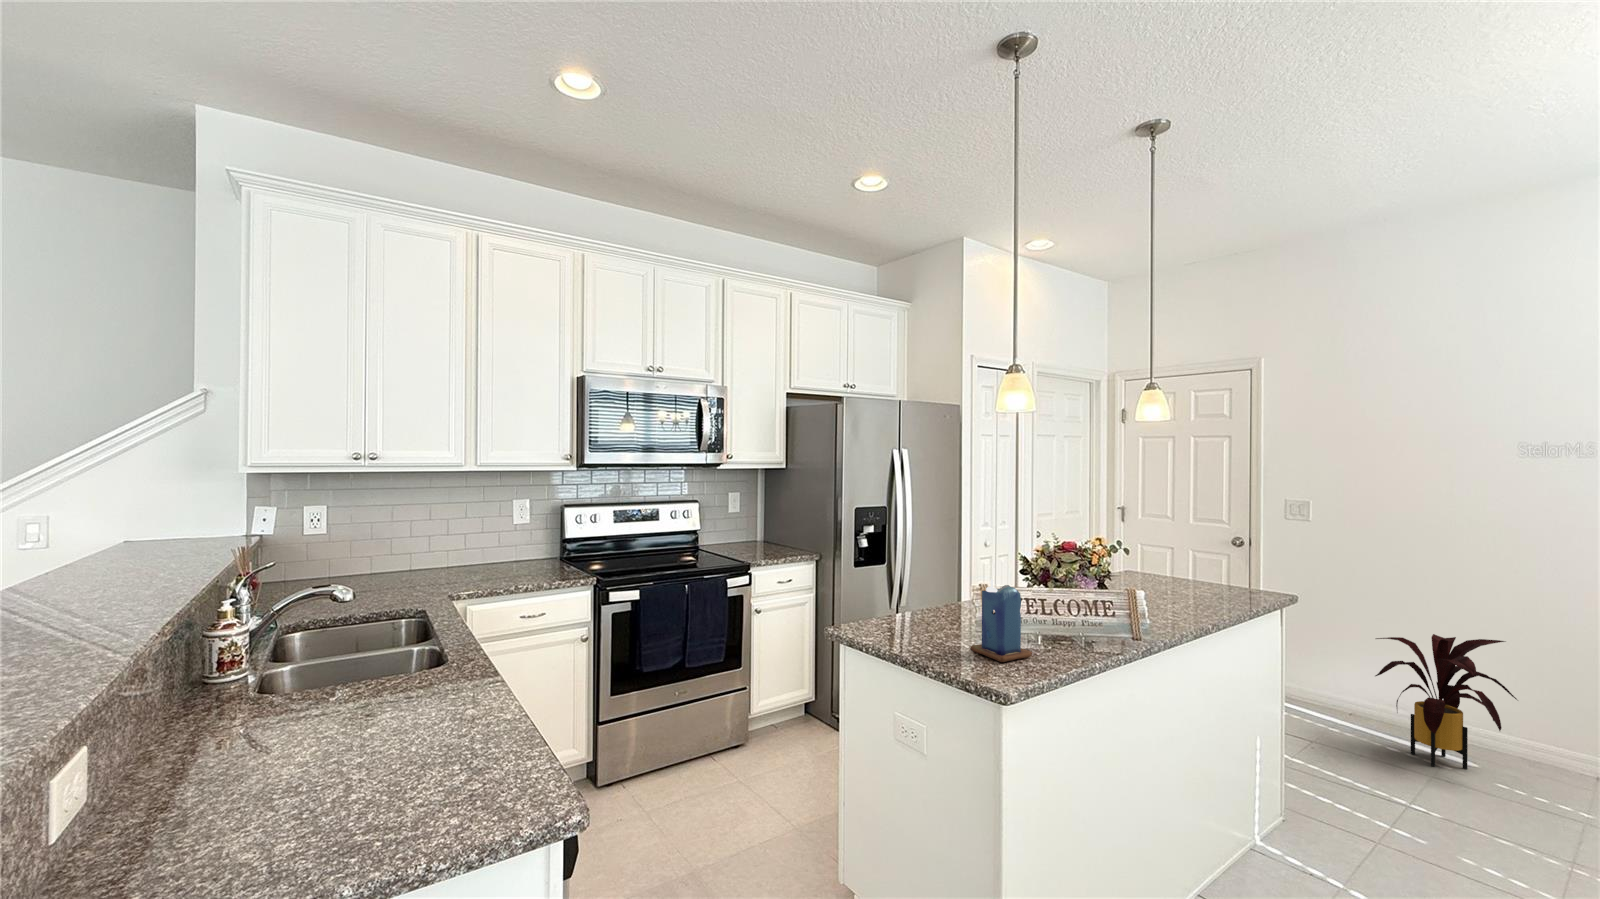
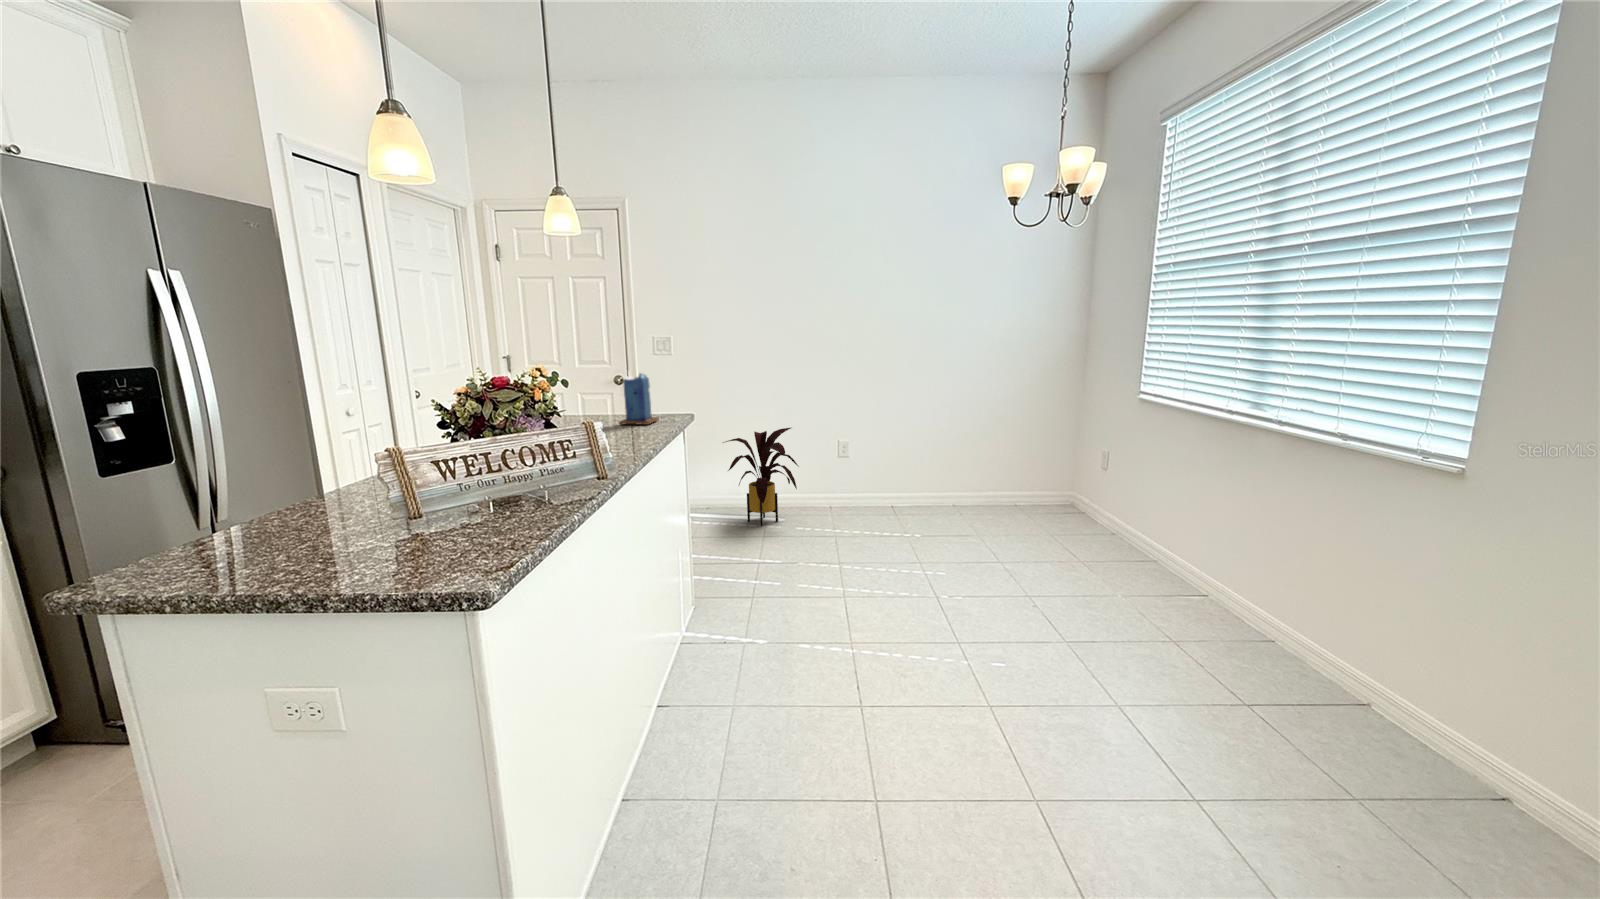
candle: present [970,579,1032,662] -> present [619,372,659,425]

